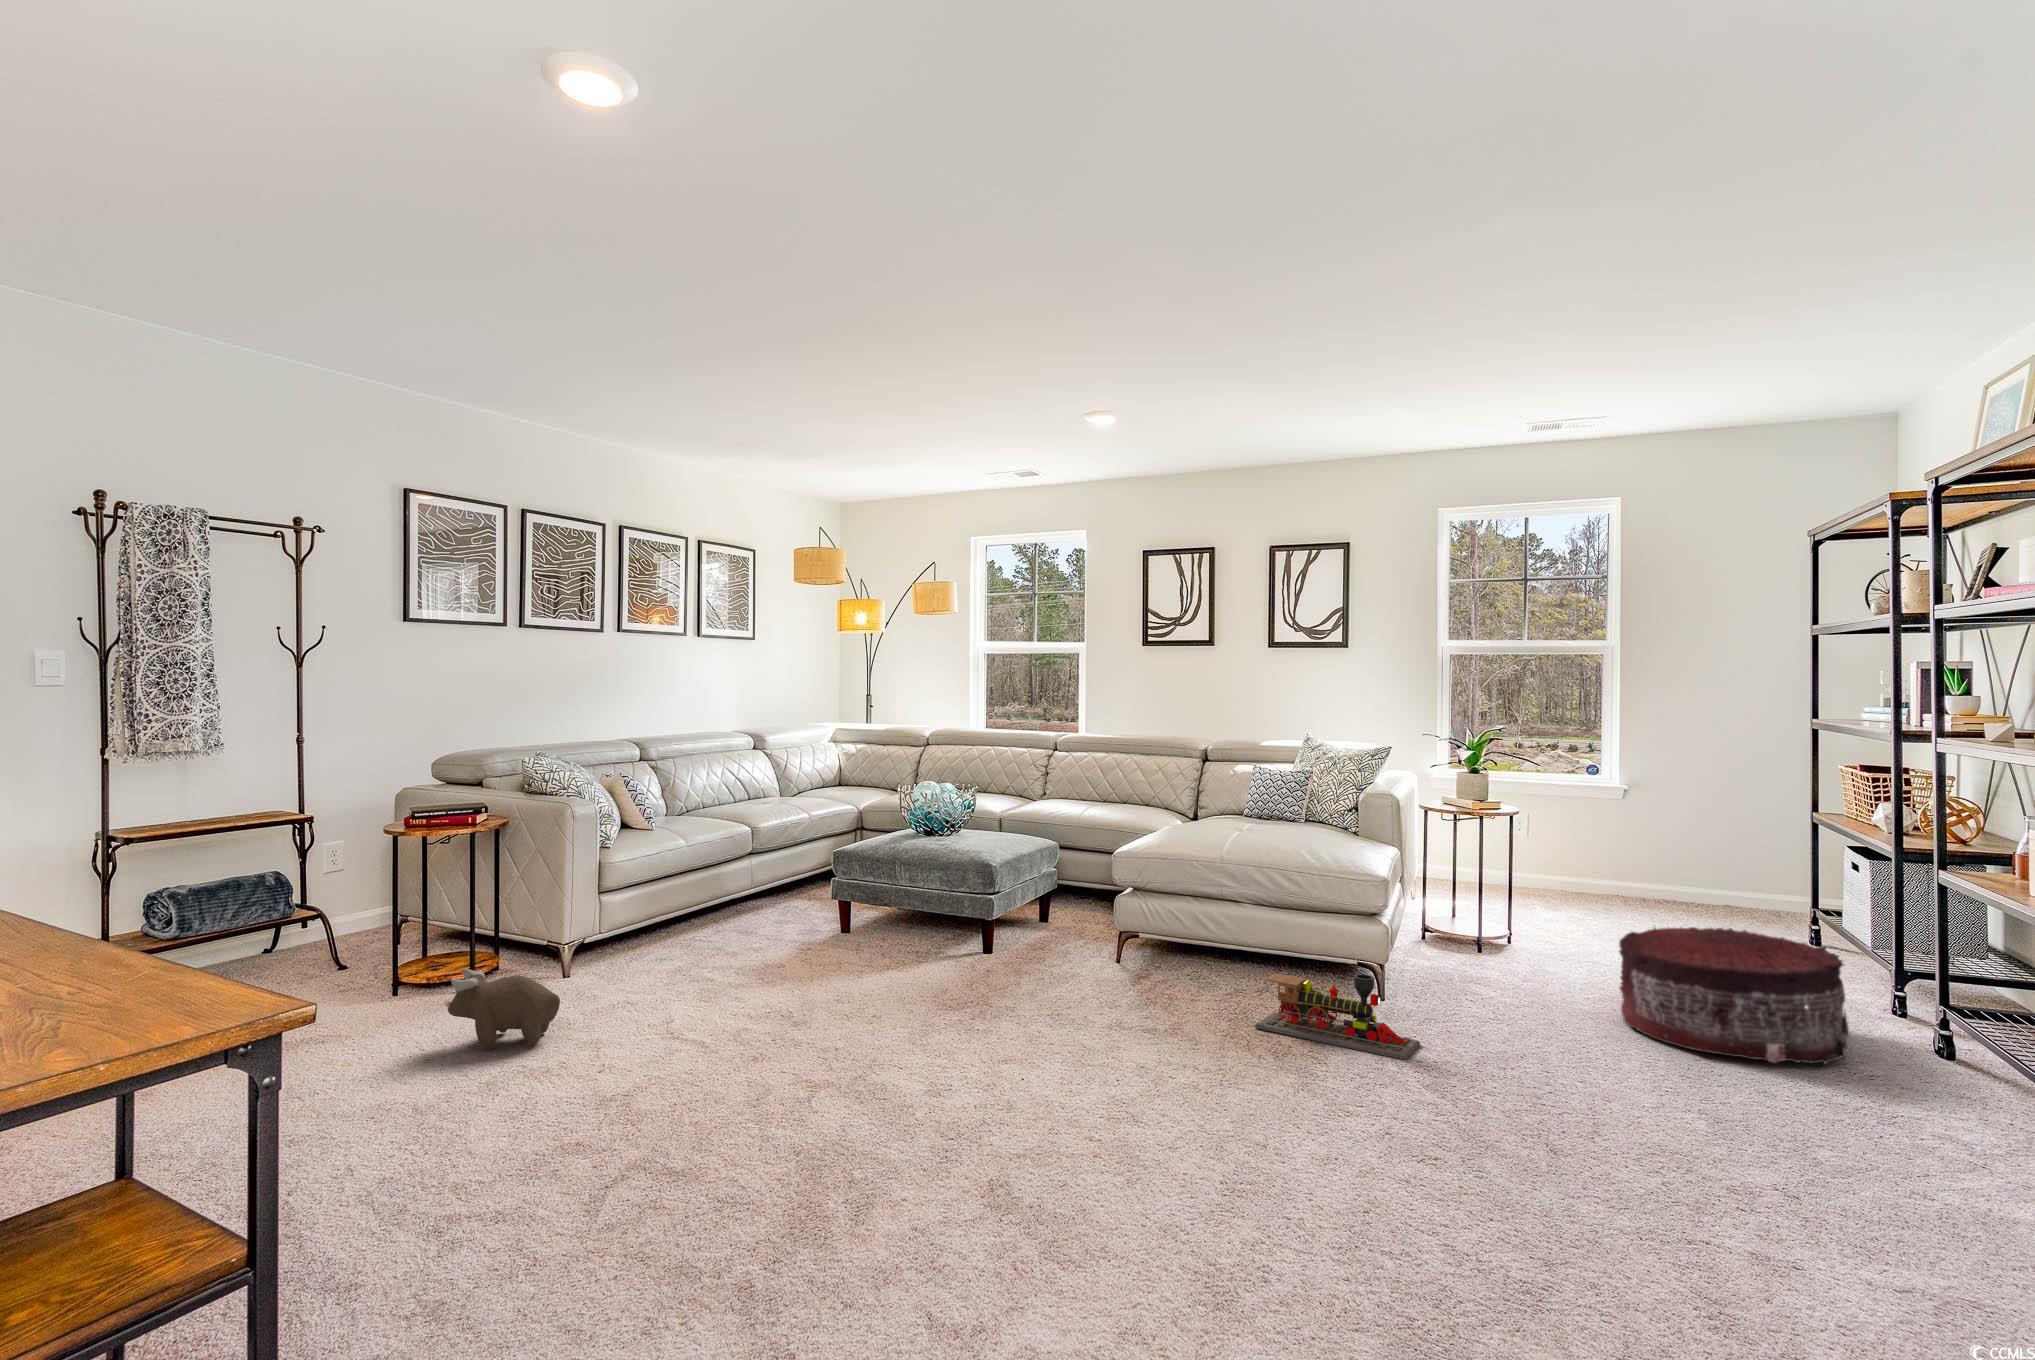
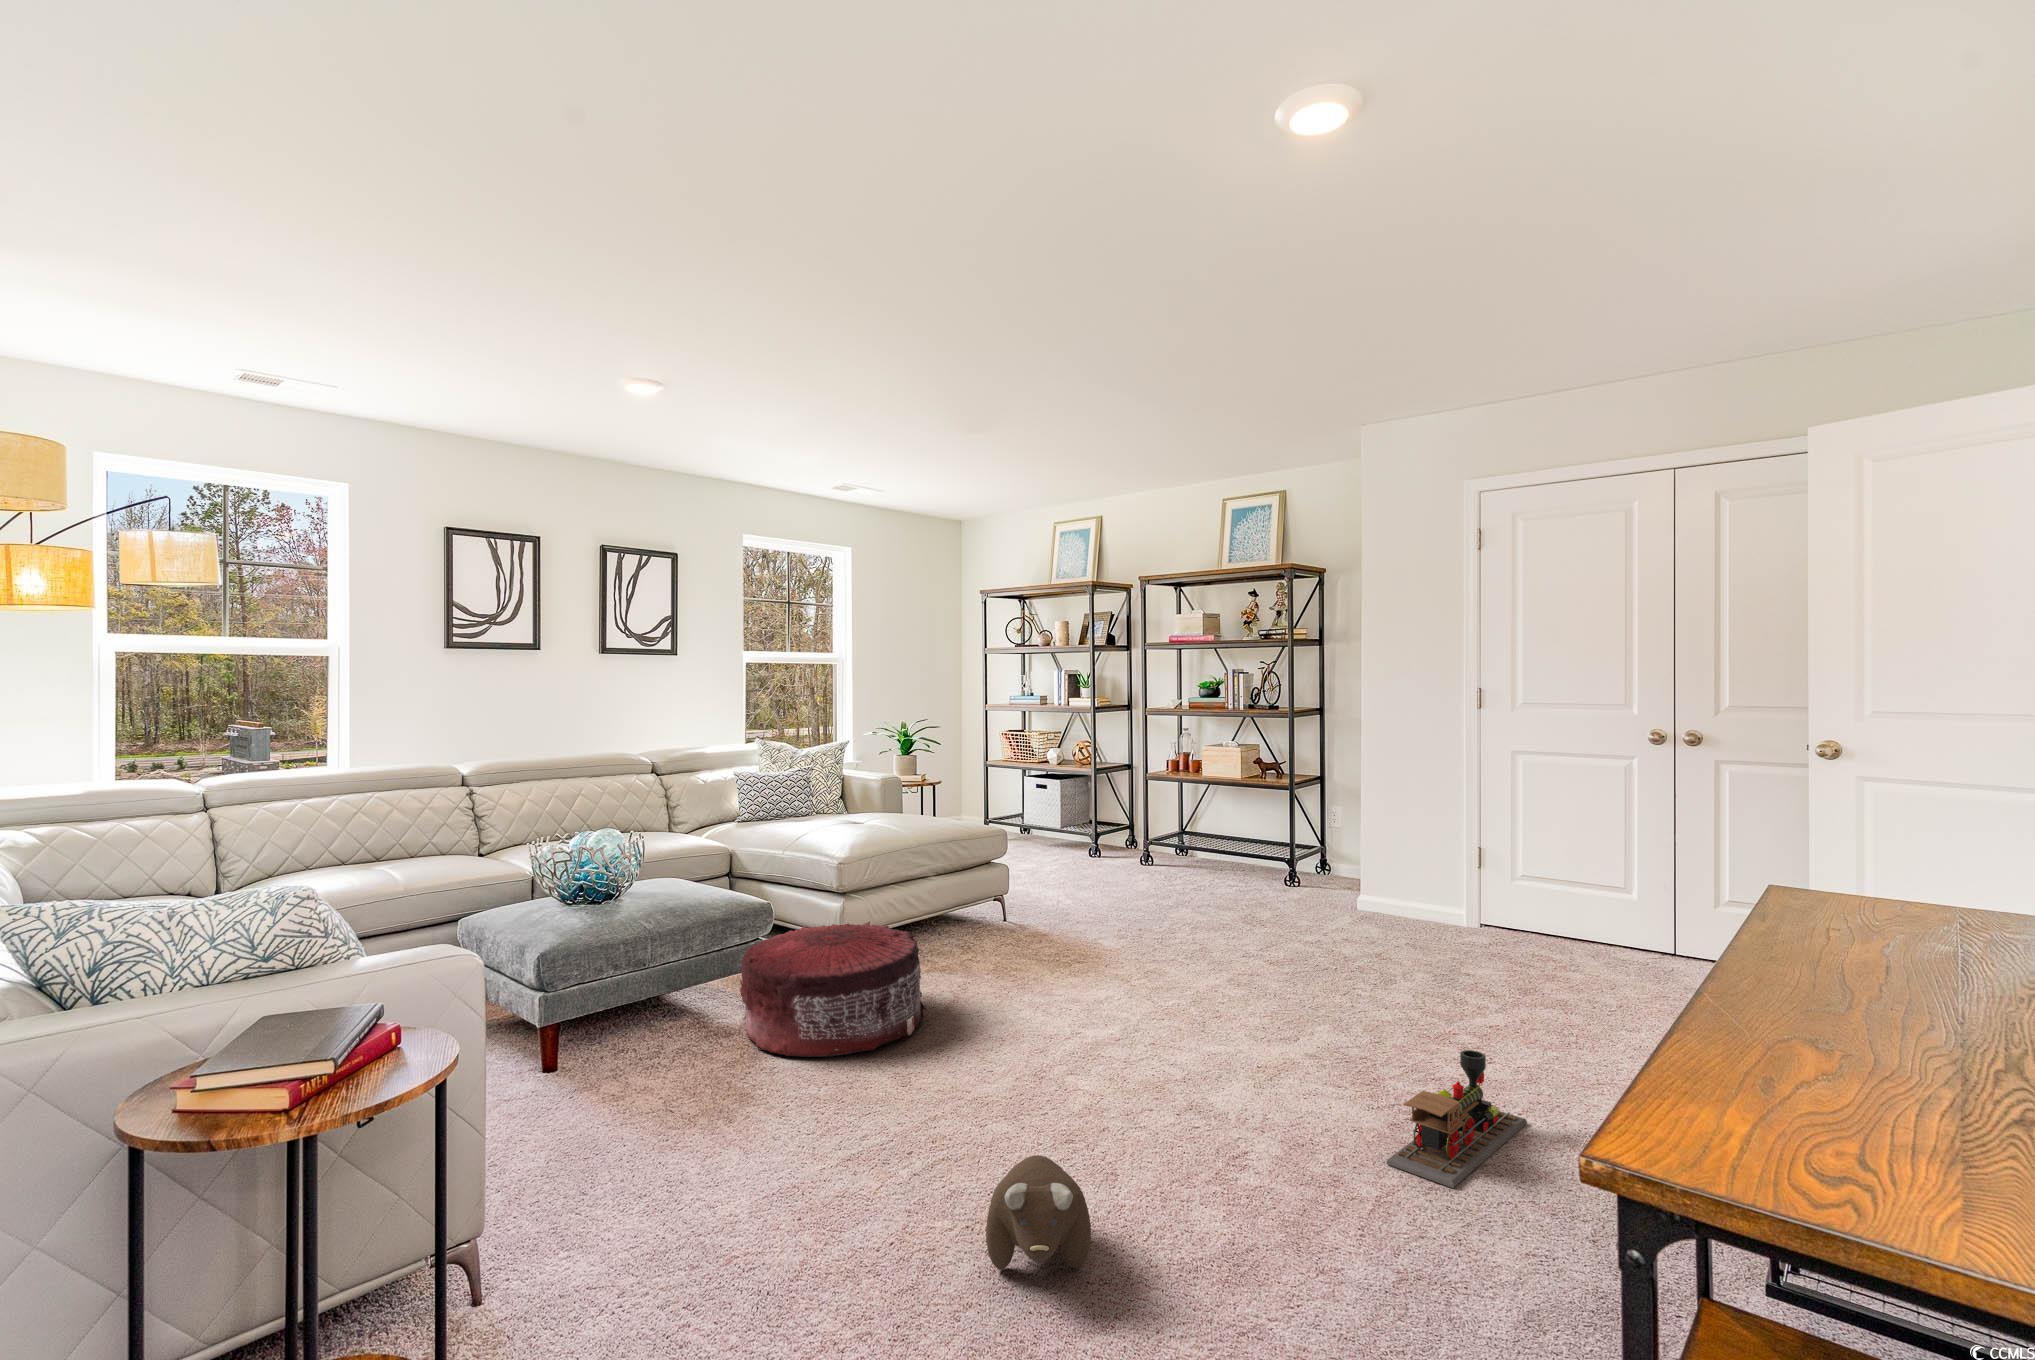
pouf: present [1619,927,1849,1065] -> present [740,922,926,1057]
toy train: present [1255,973,1420,1060] -> present [1387,1050,1527,1188]

